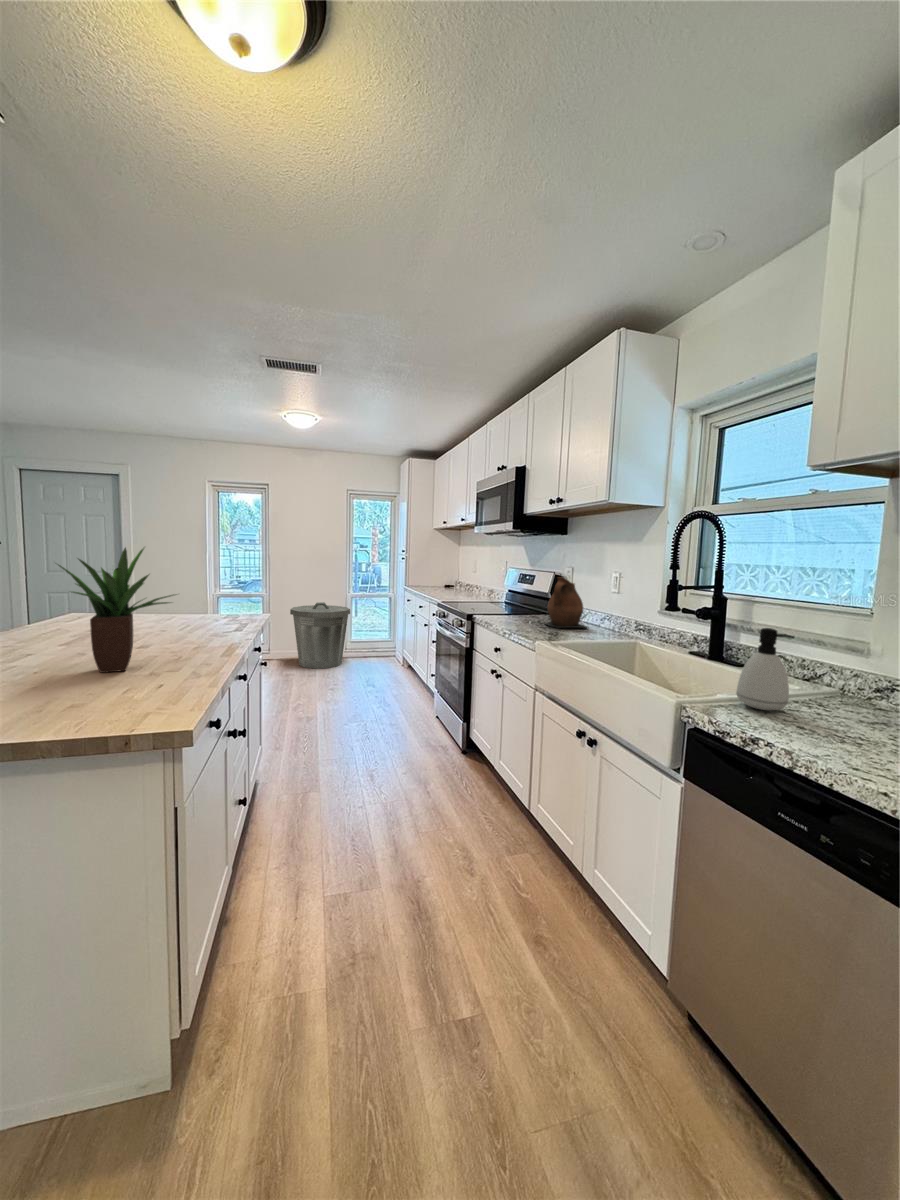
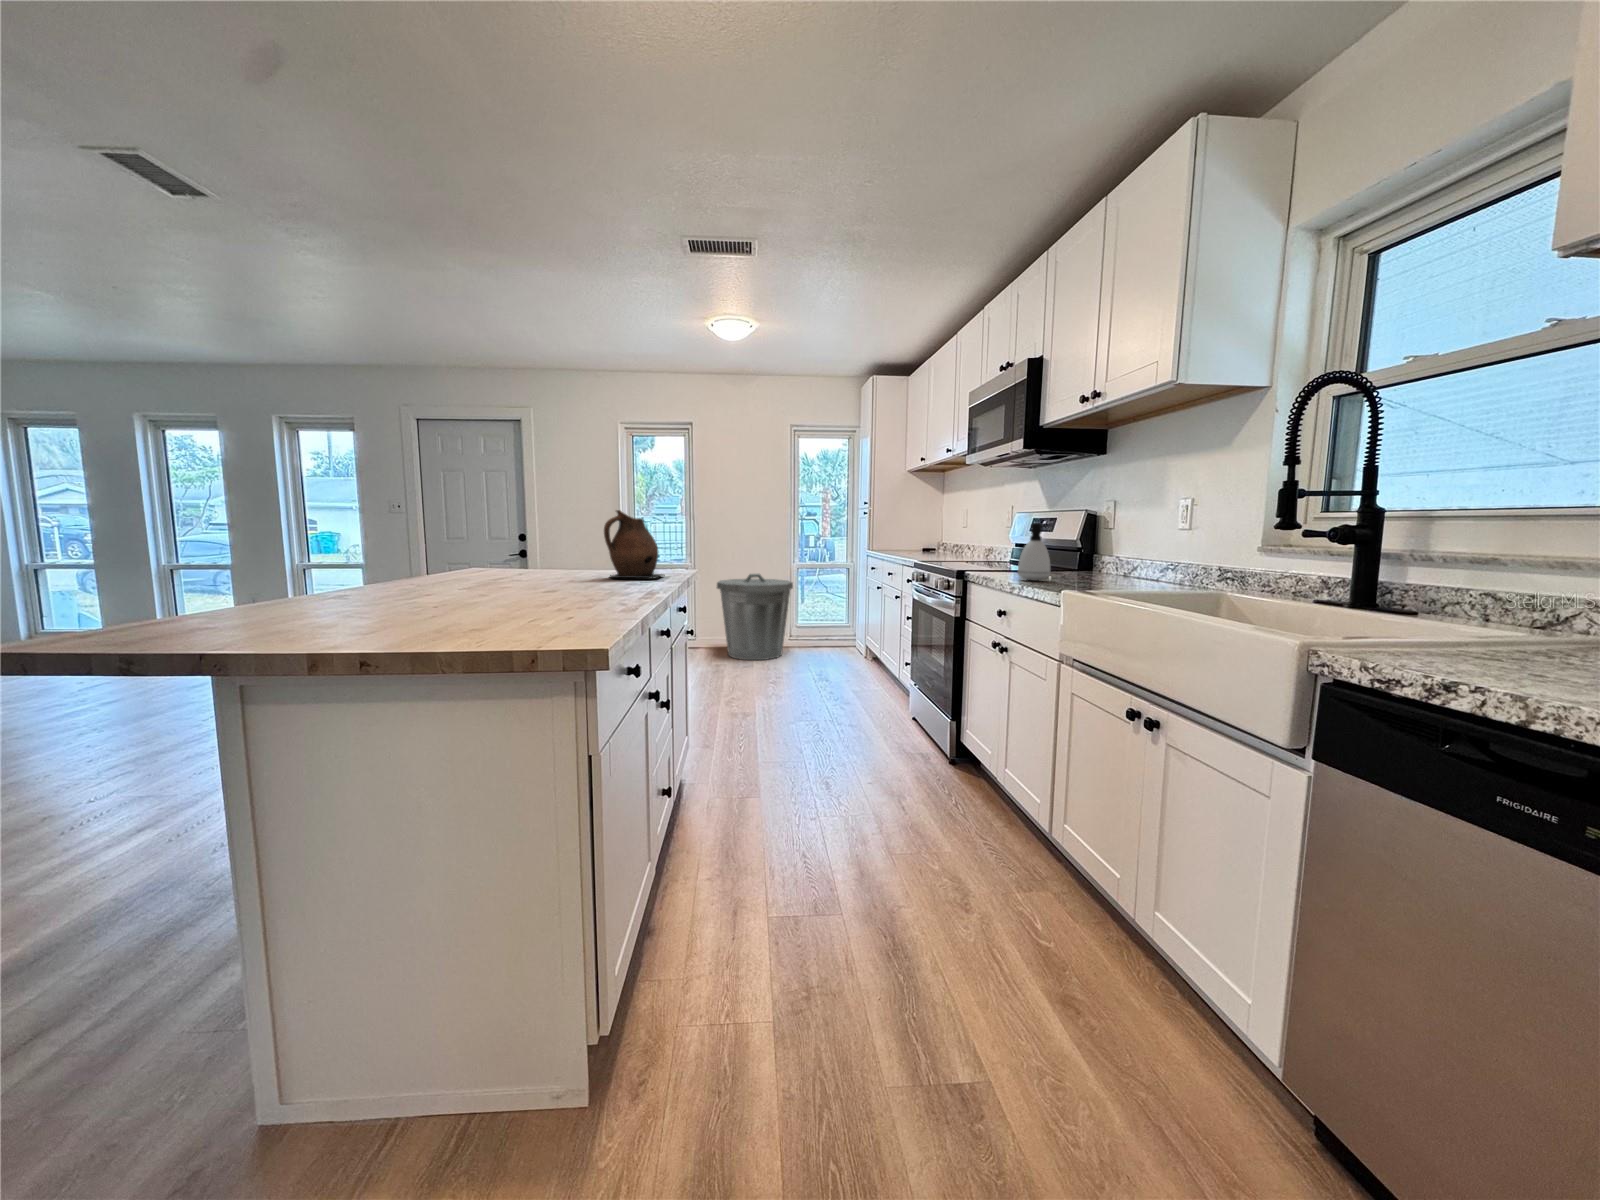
potted plant: present [58,548,174,673] -> none [454,451,592,609]
ceramic pitcher: present [544,577,588,628] -> present [604,510,664,579]
soap dispenser: present [736,628,794,710] -> present [1018,523,1050,580]

